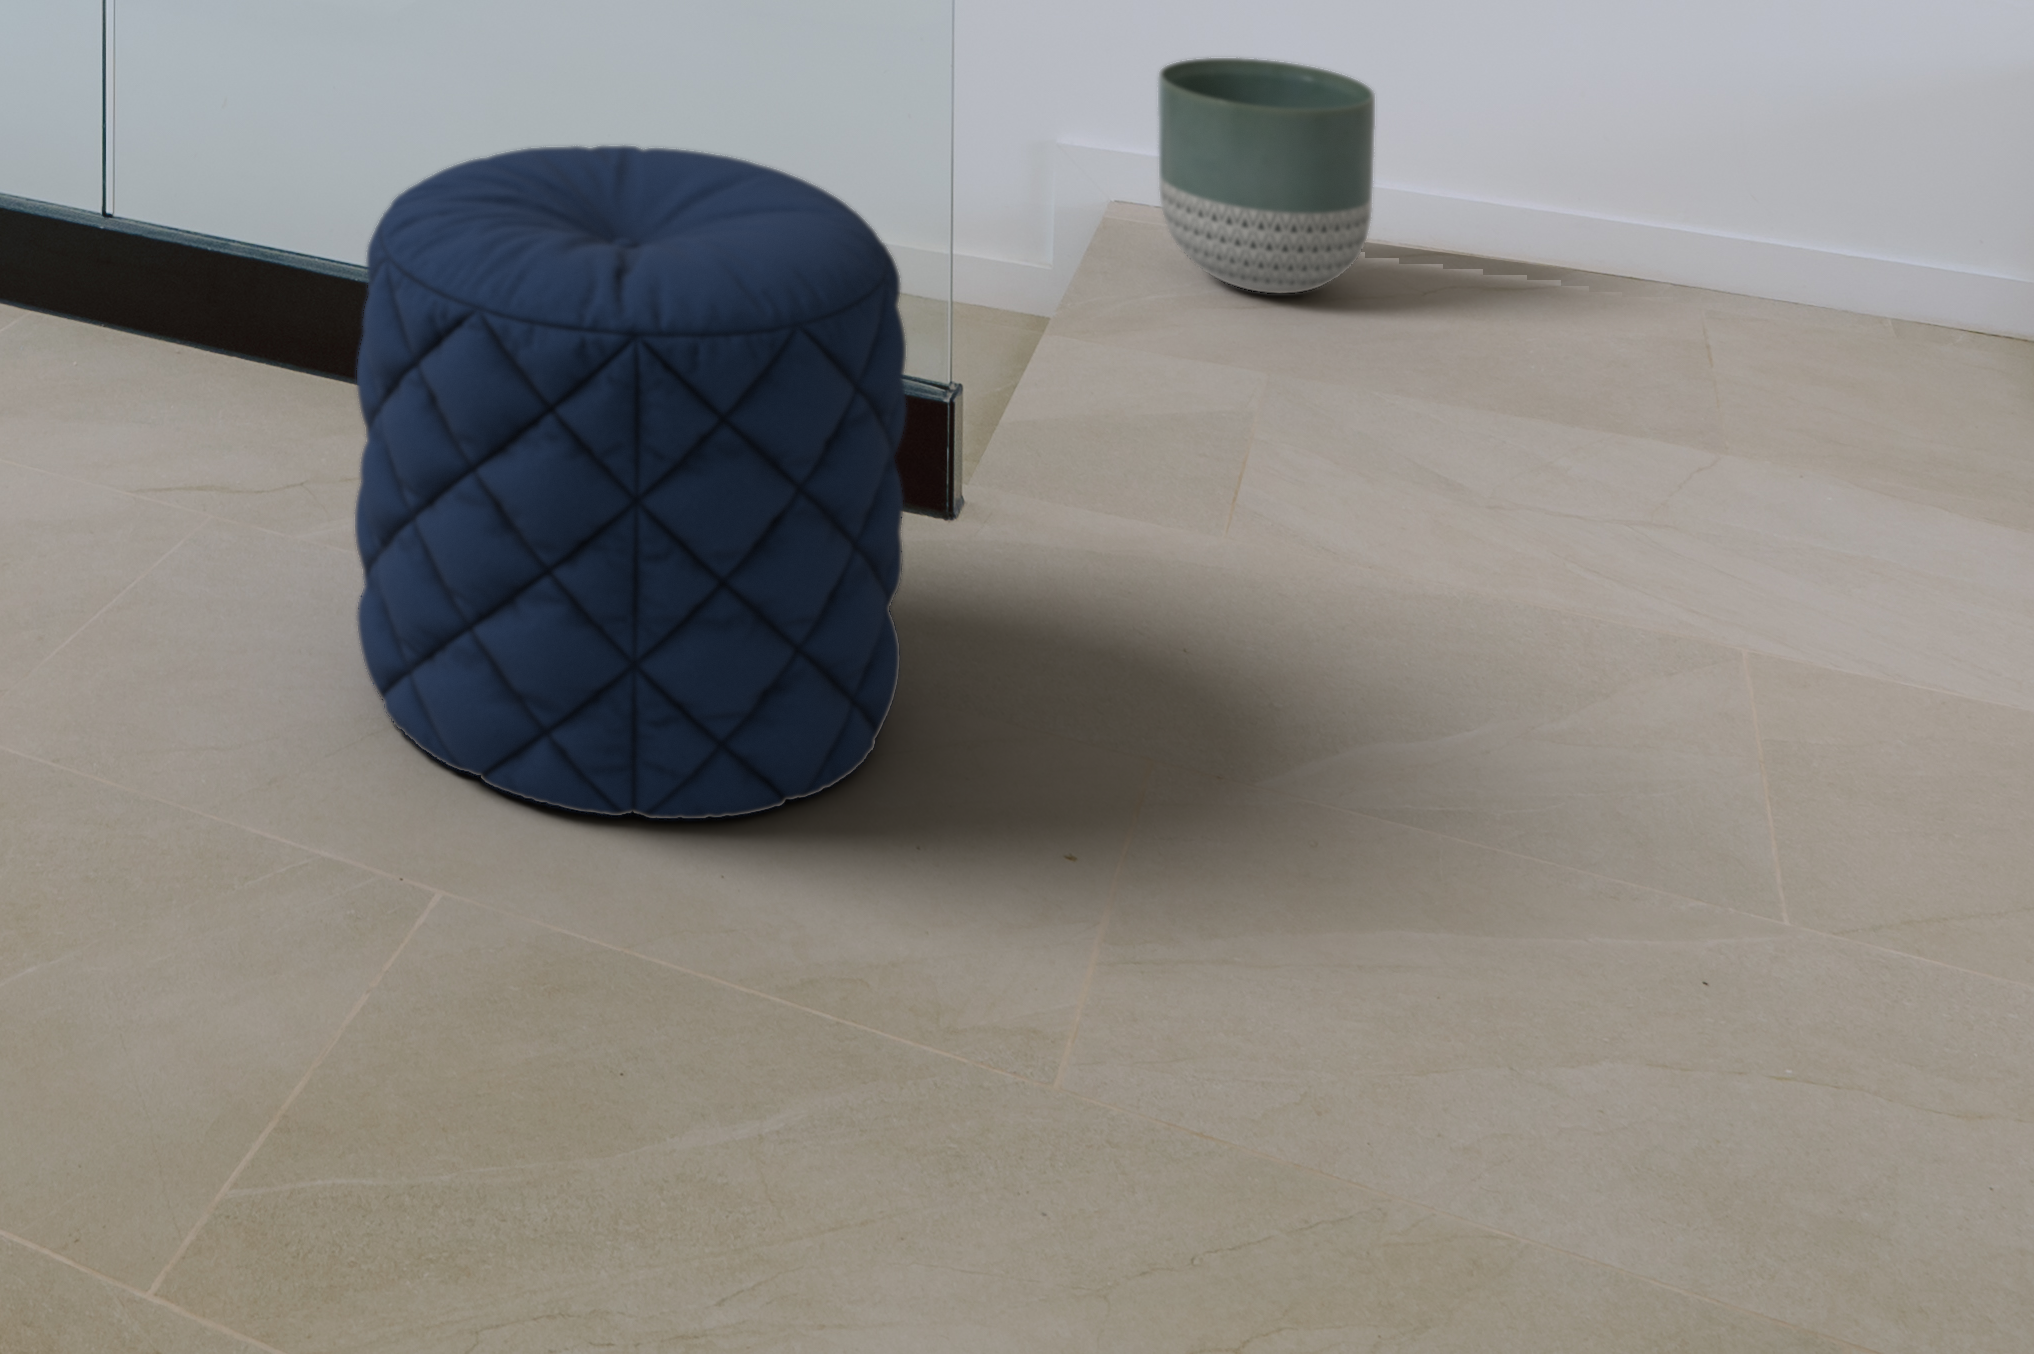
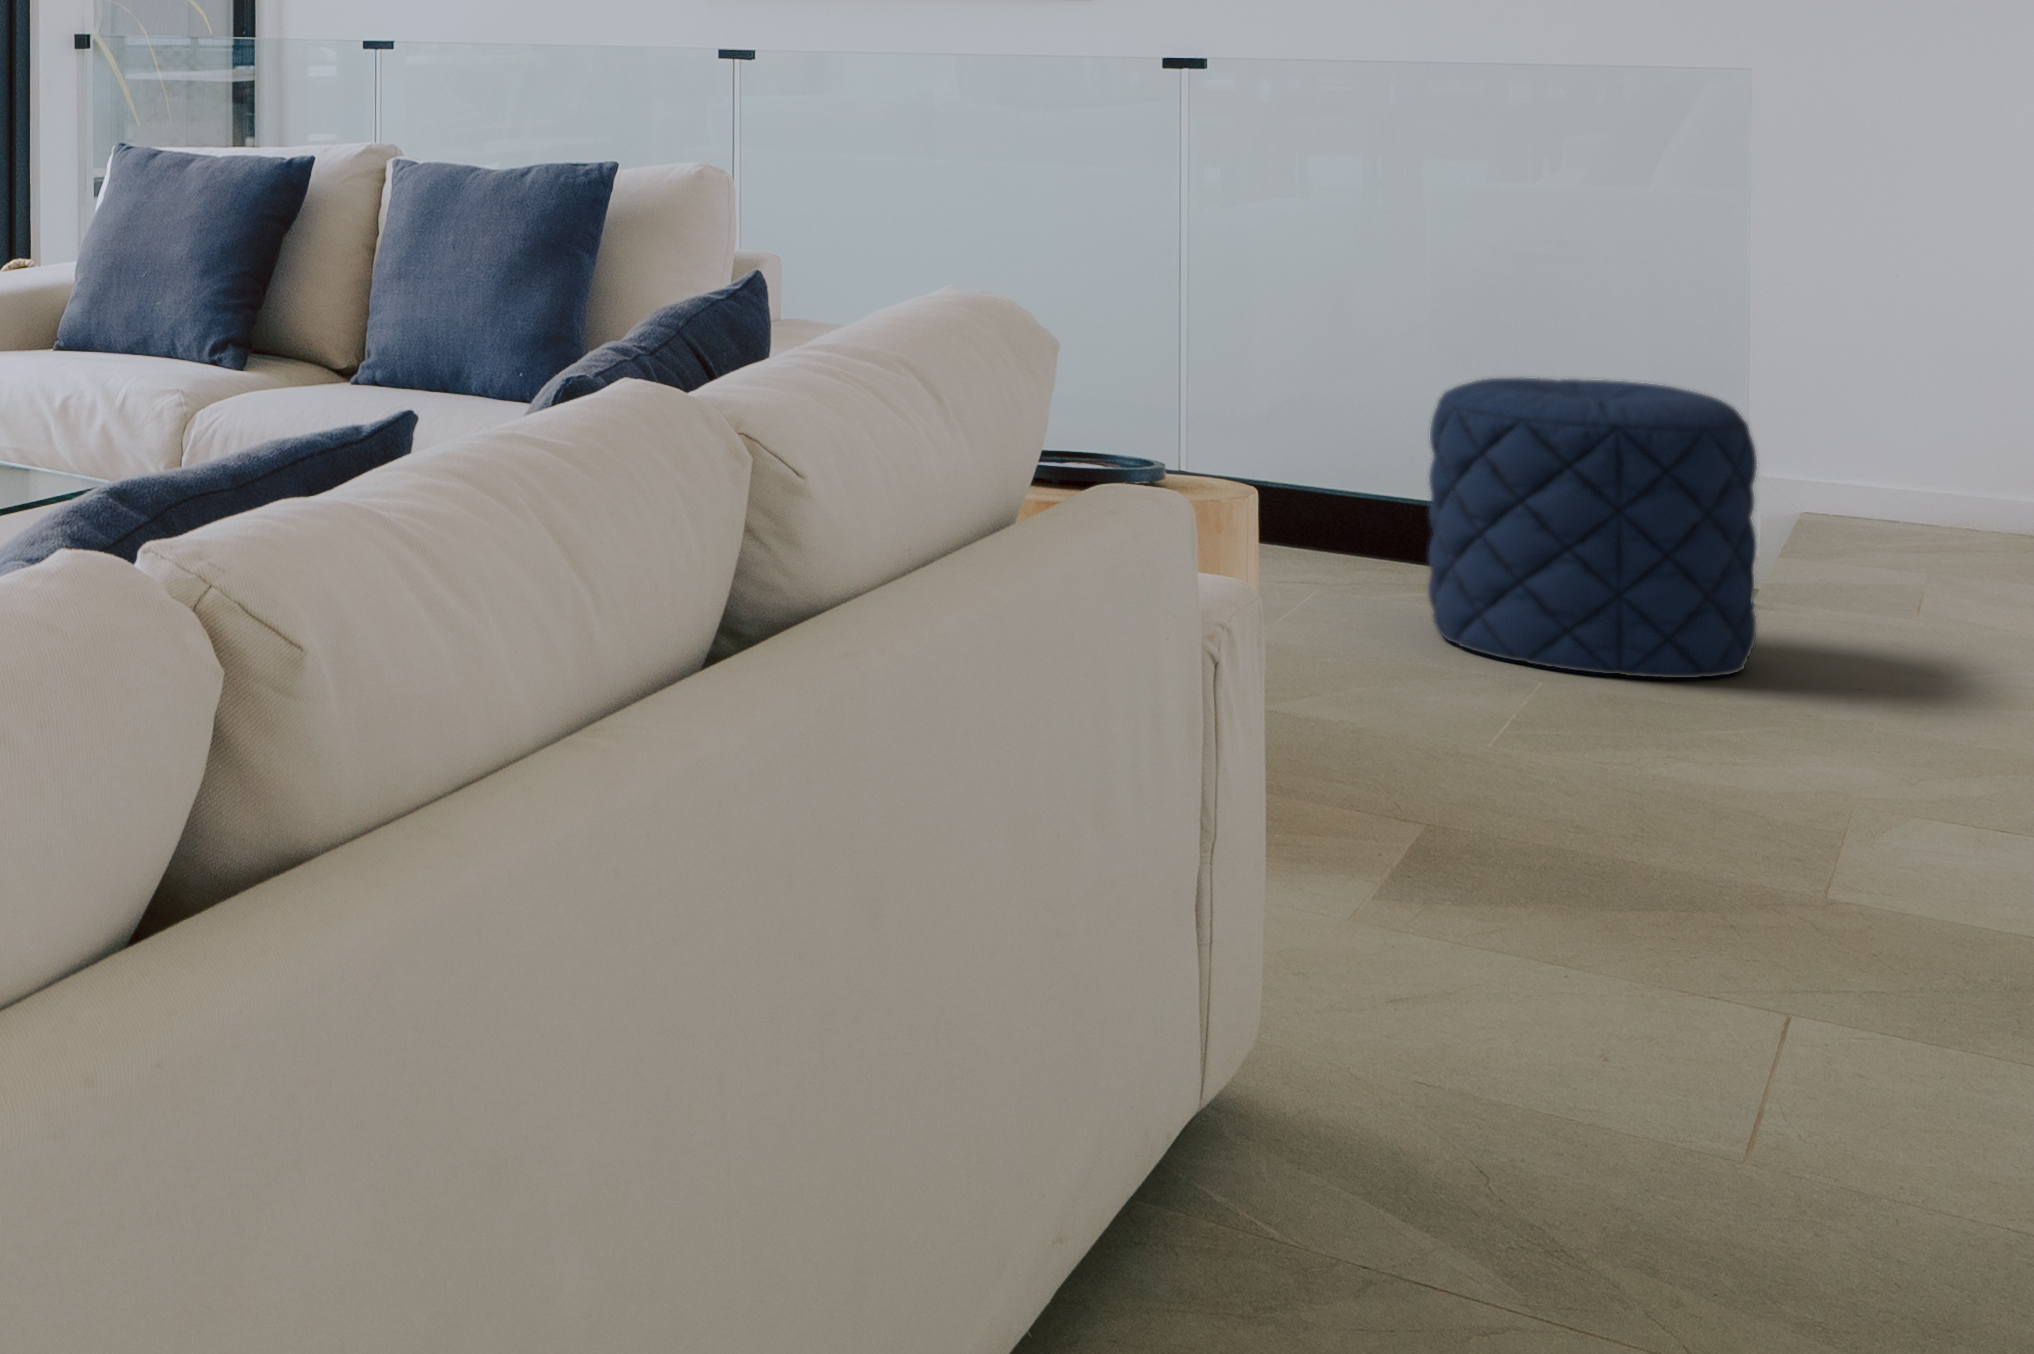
planter: present [1158,58,1375,294] -> none [1867,434,2025,576]

